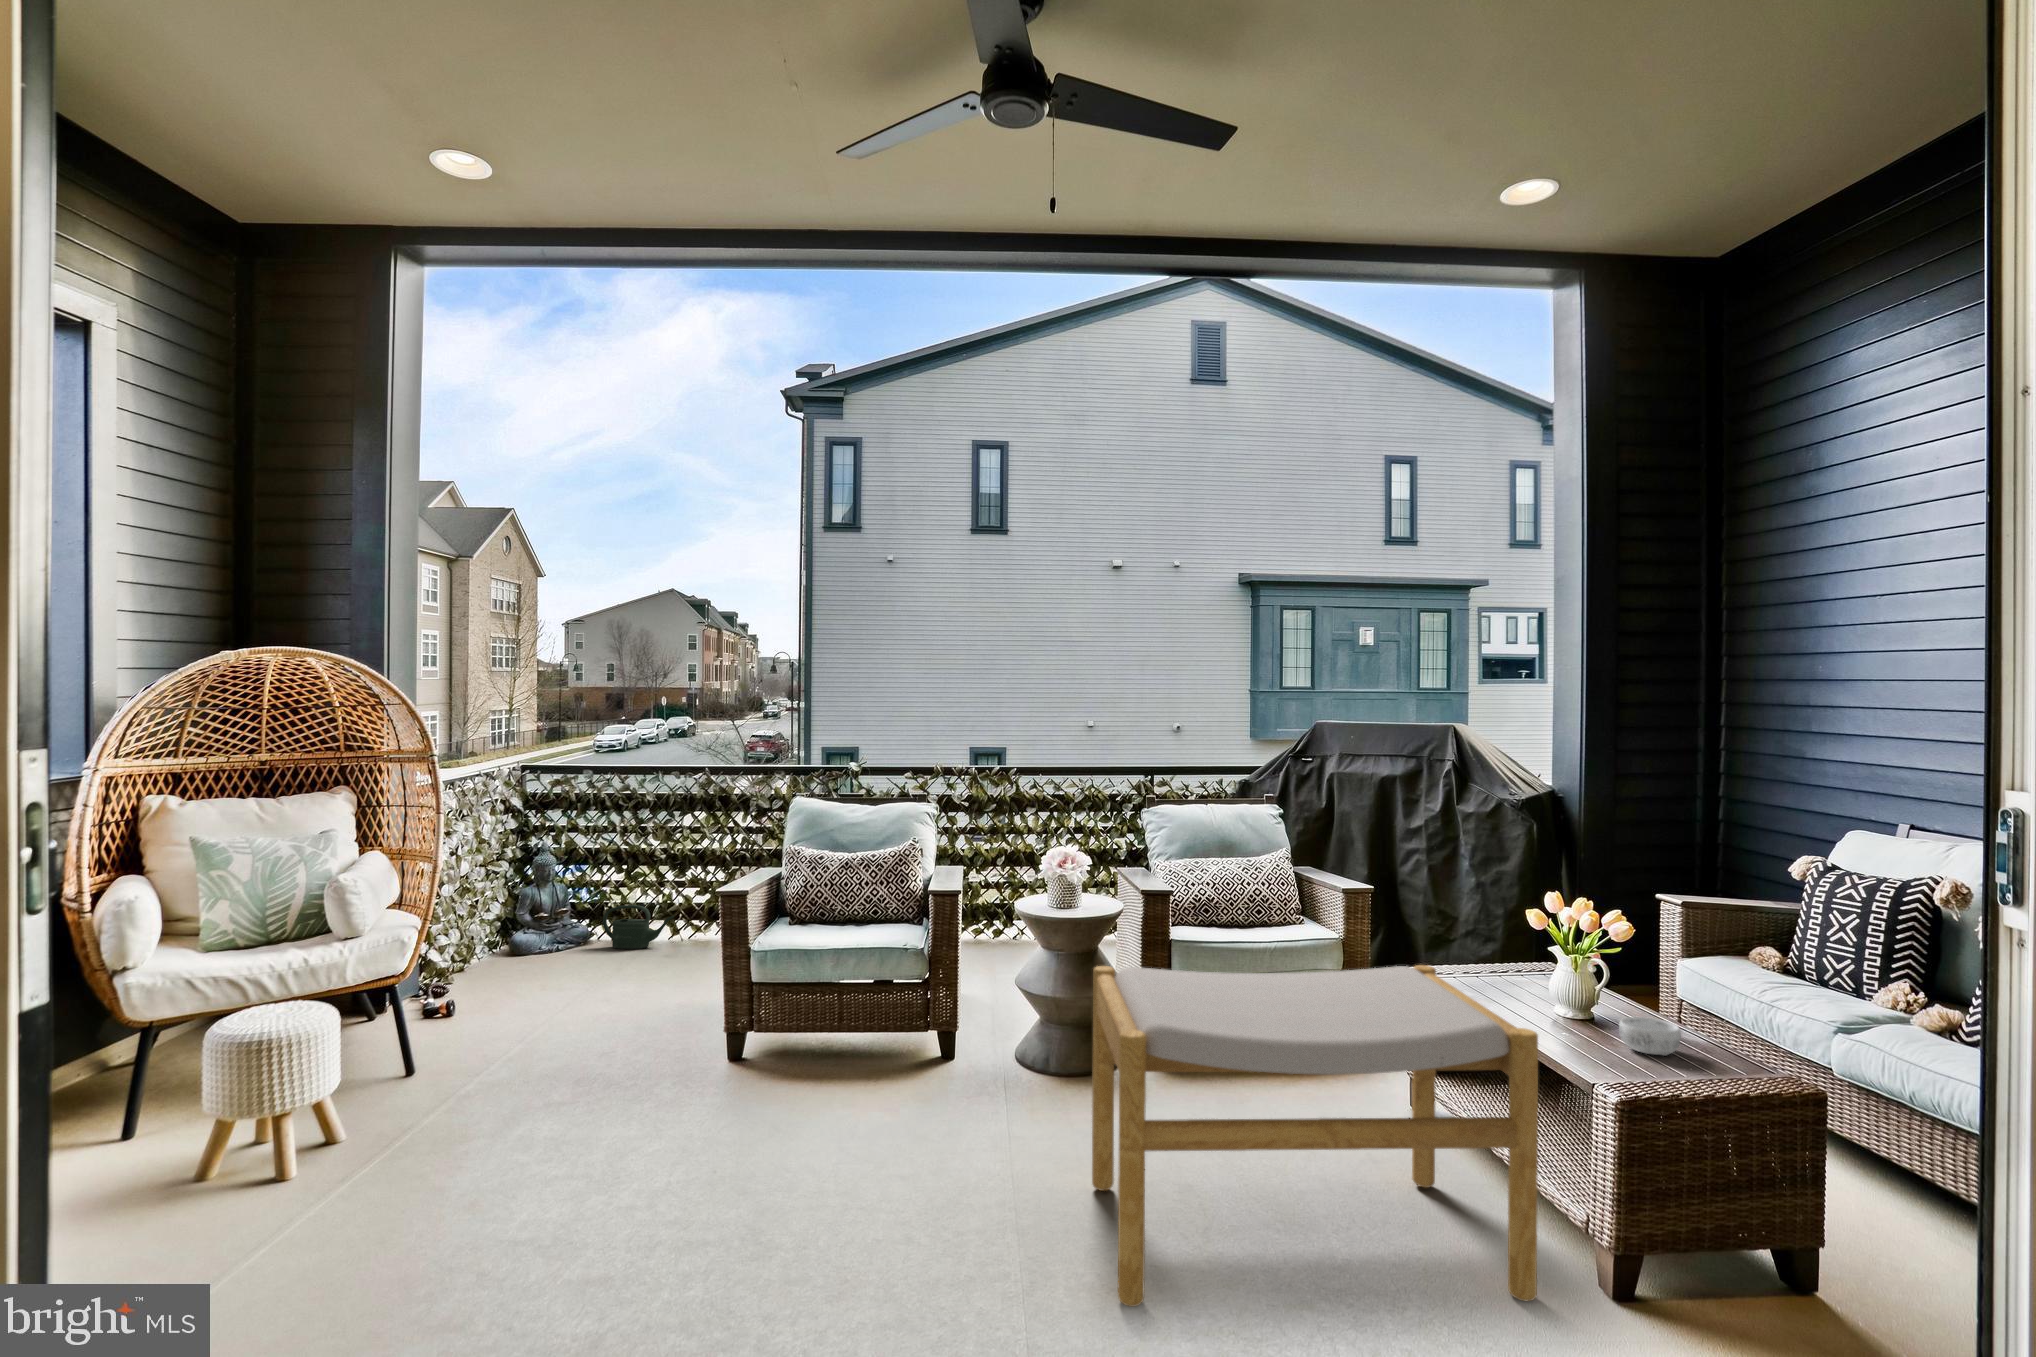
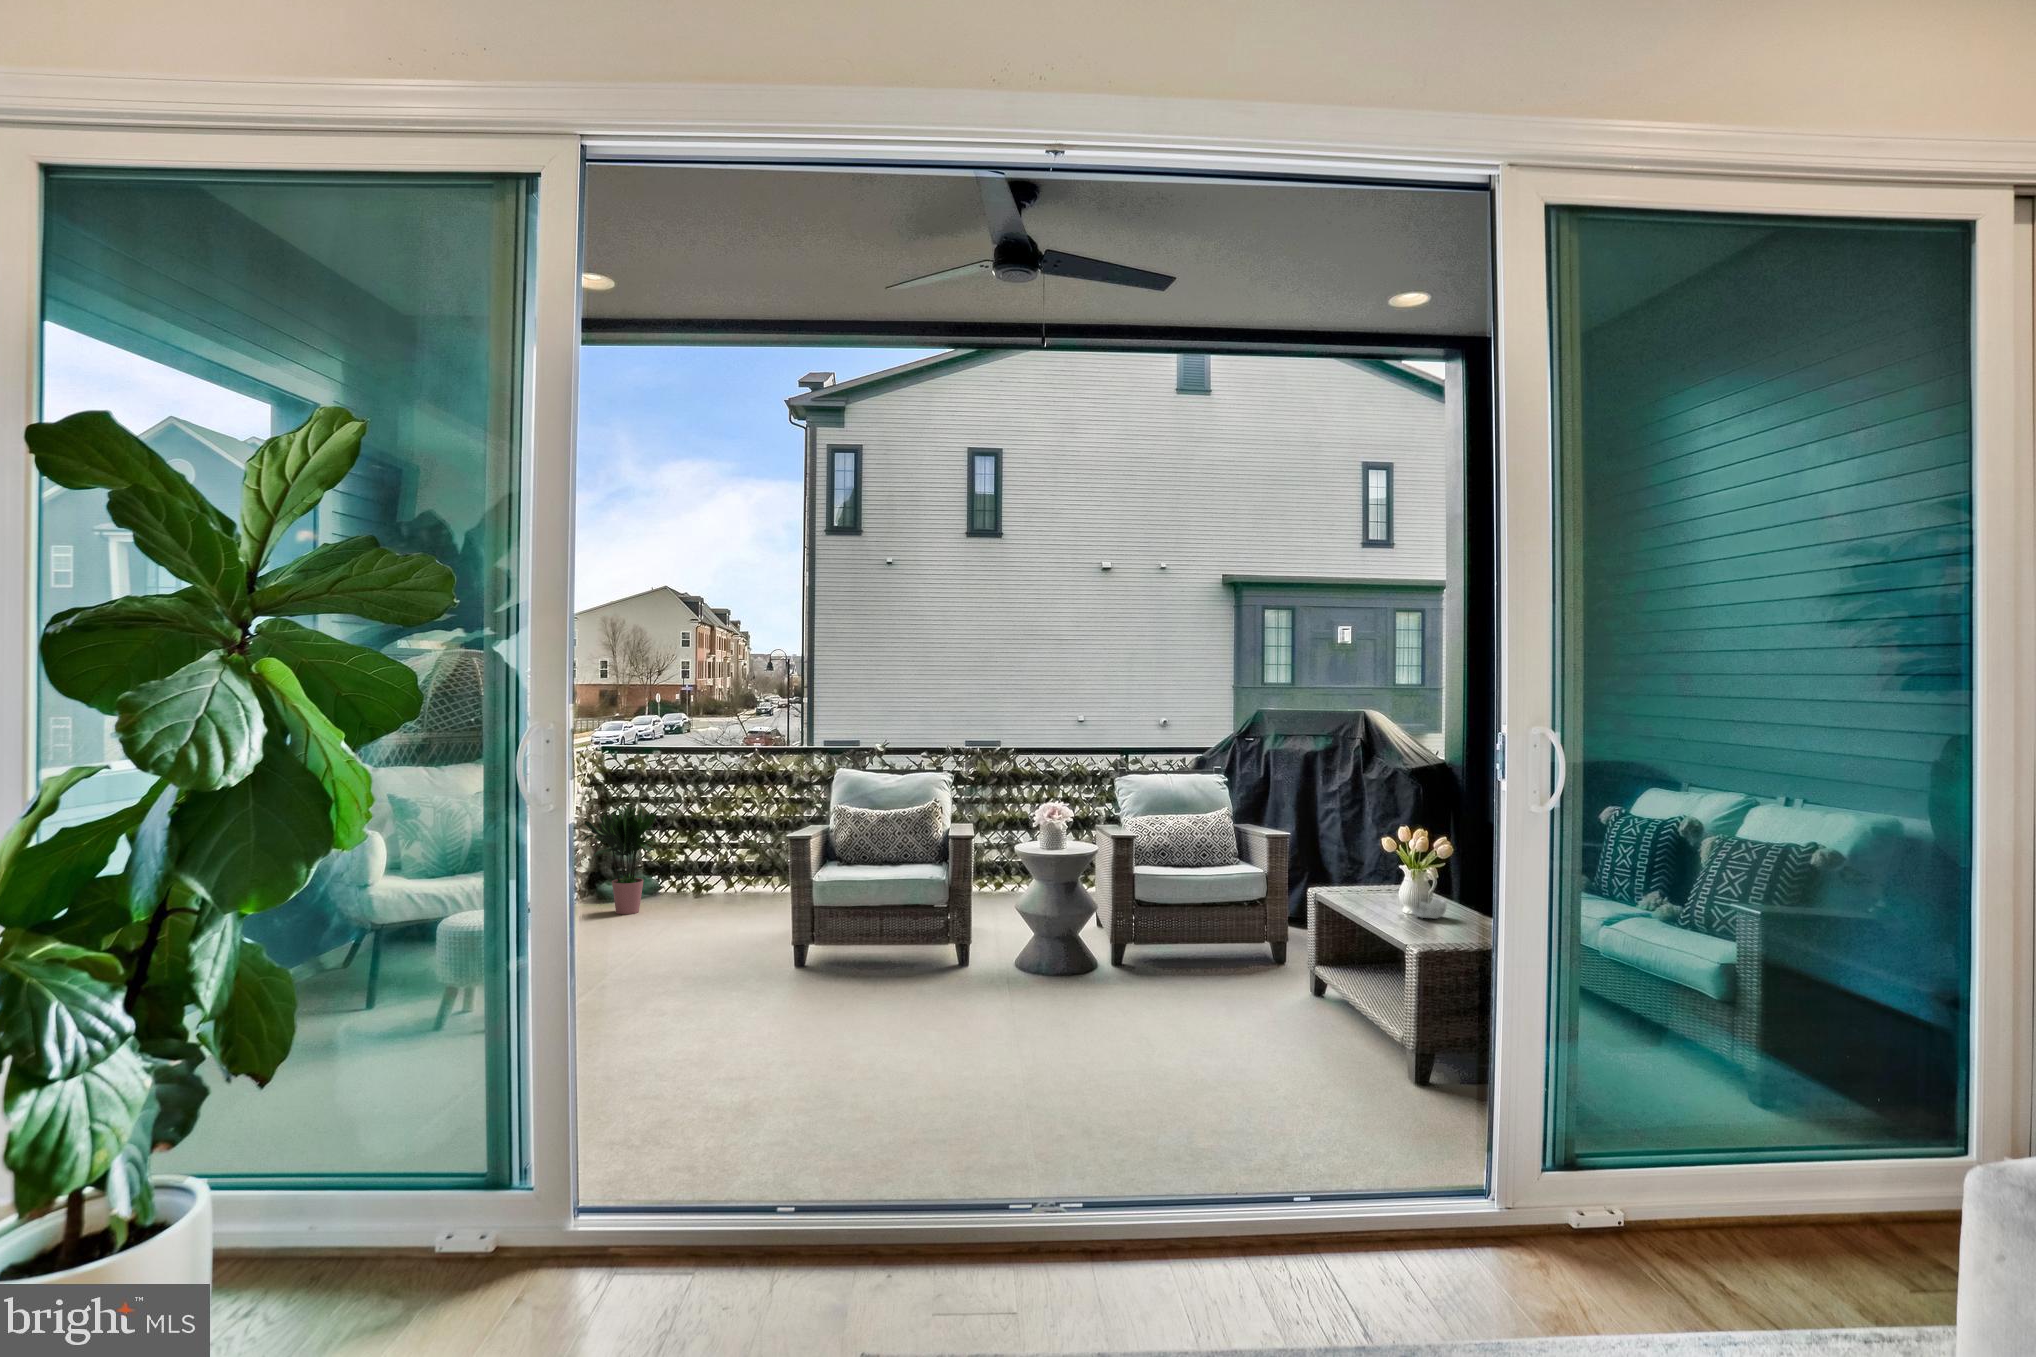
potted plant: none [476,831,581,975] -> present [584,805,658,914]
watering can: present [603,905,674,949] -> none [671,863,730,899]
footstool: present [1092,965,1538,1307] -> none [1069,869,1340,1059]

